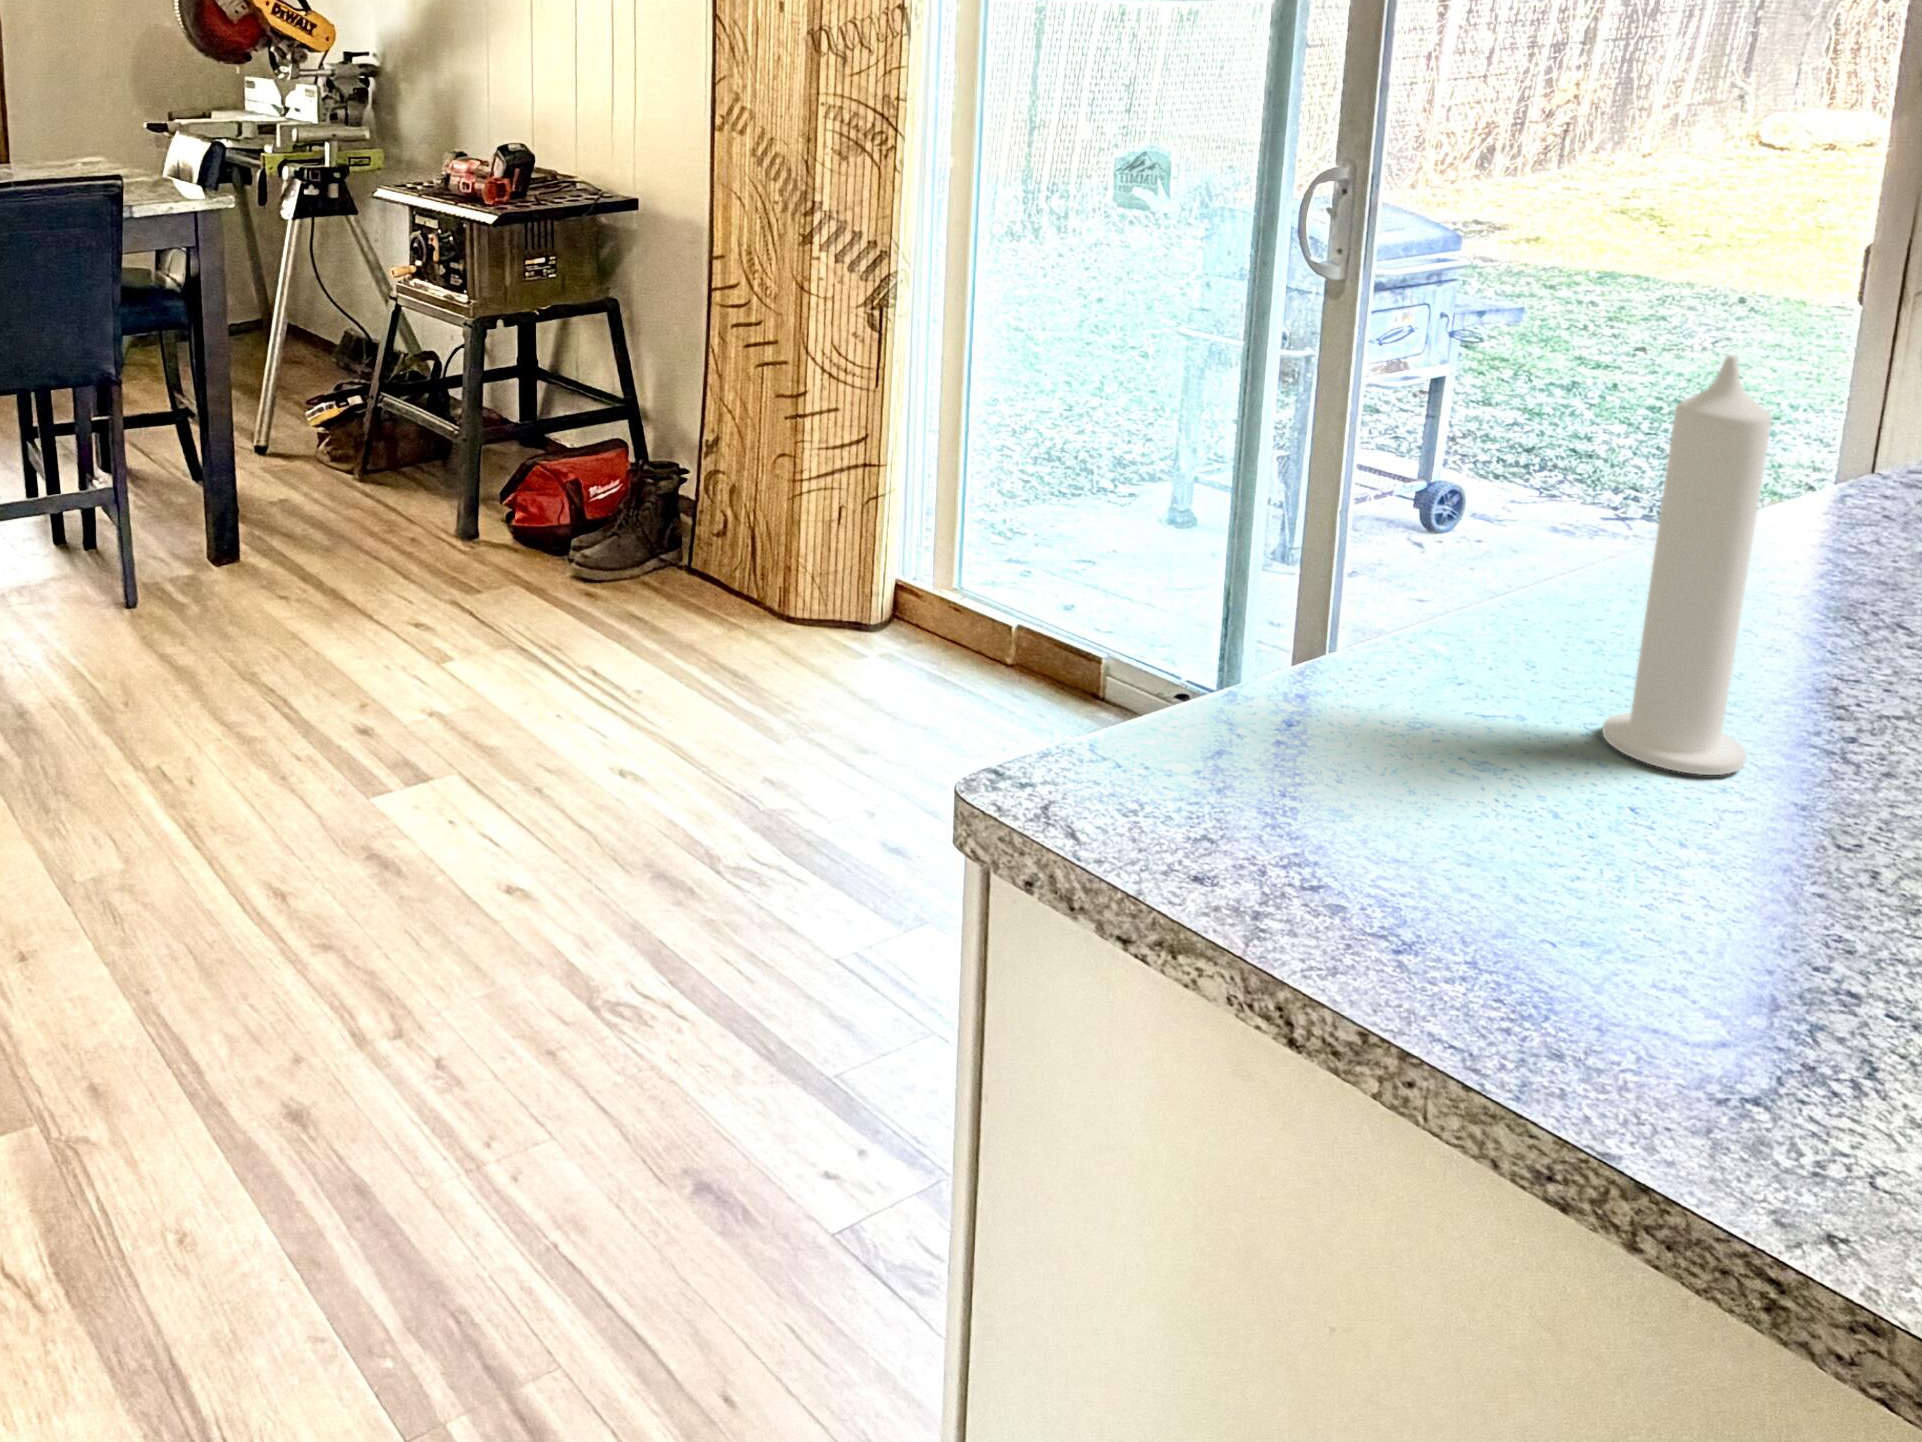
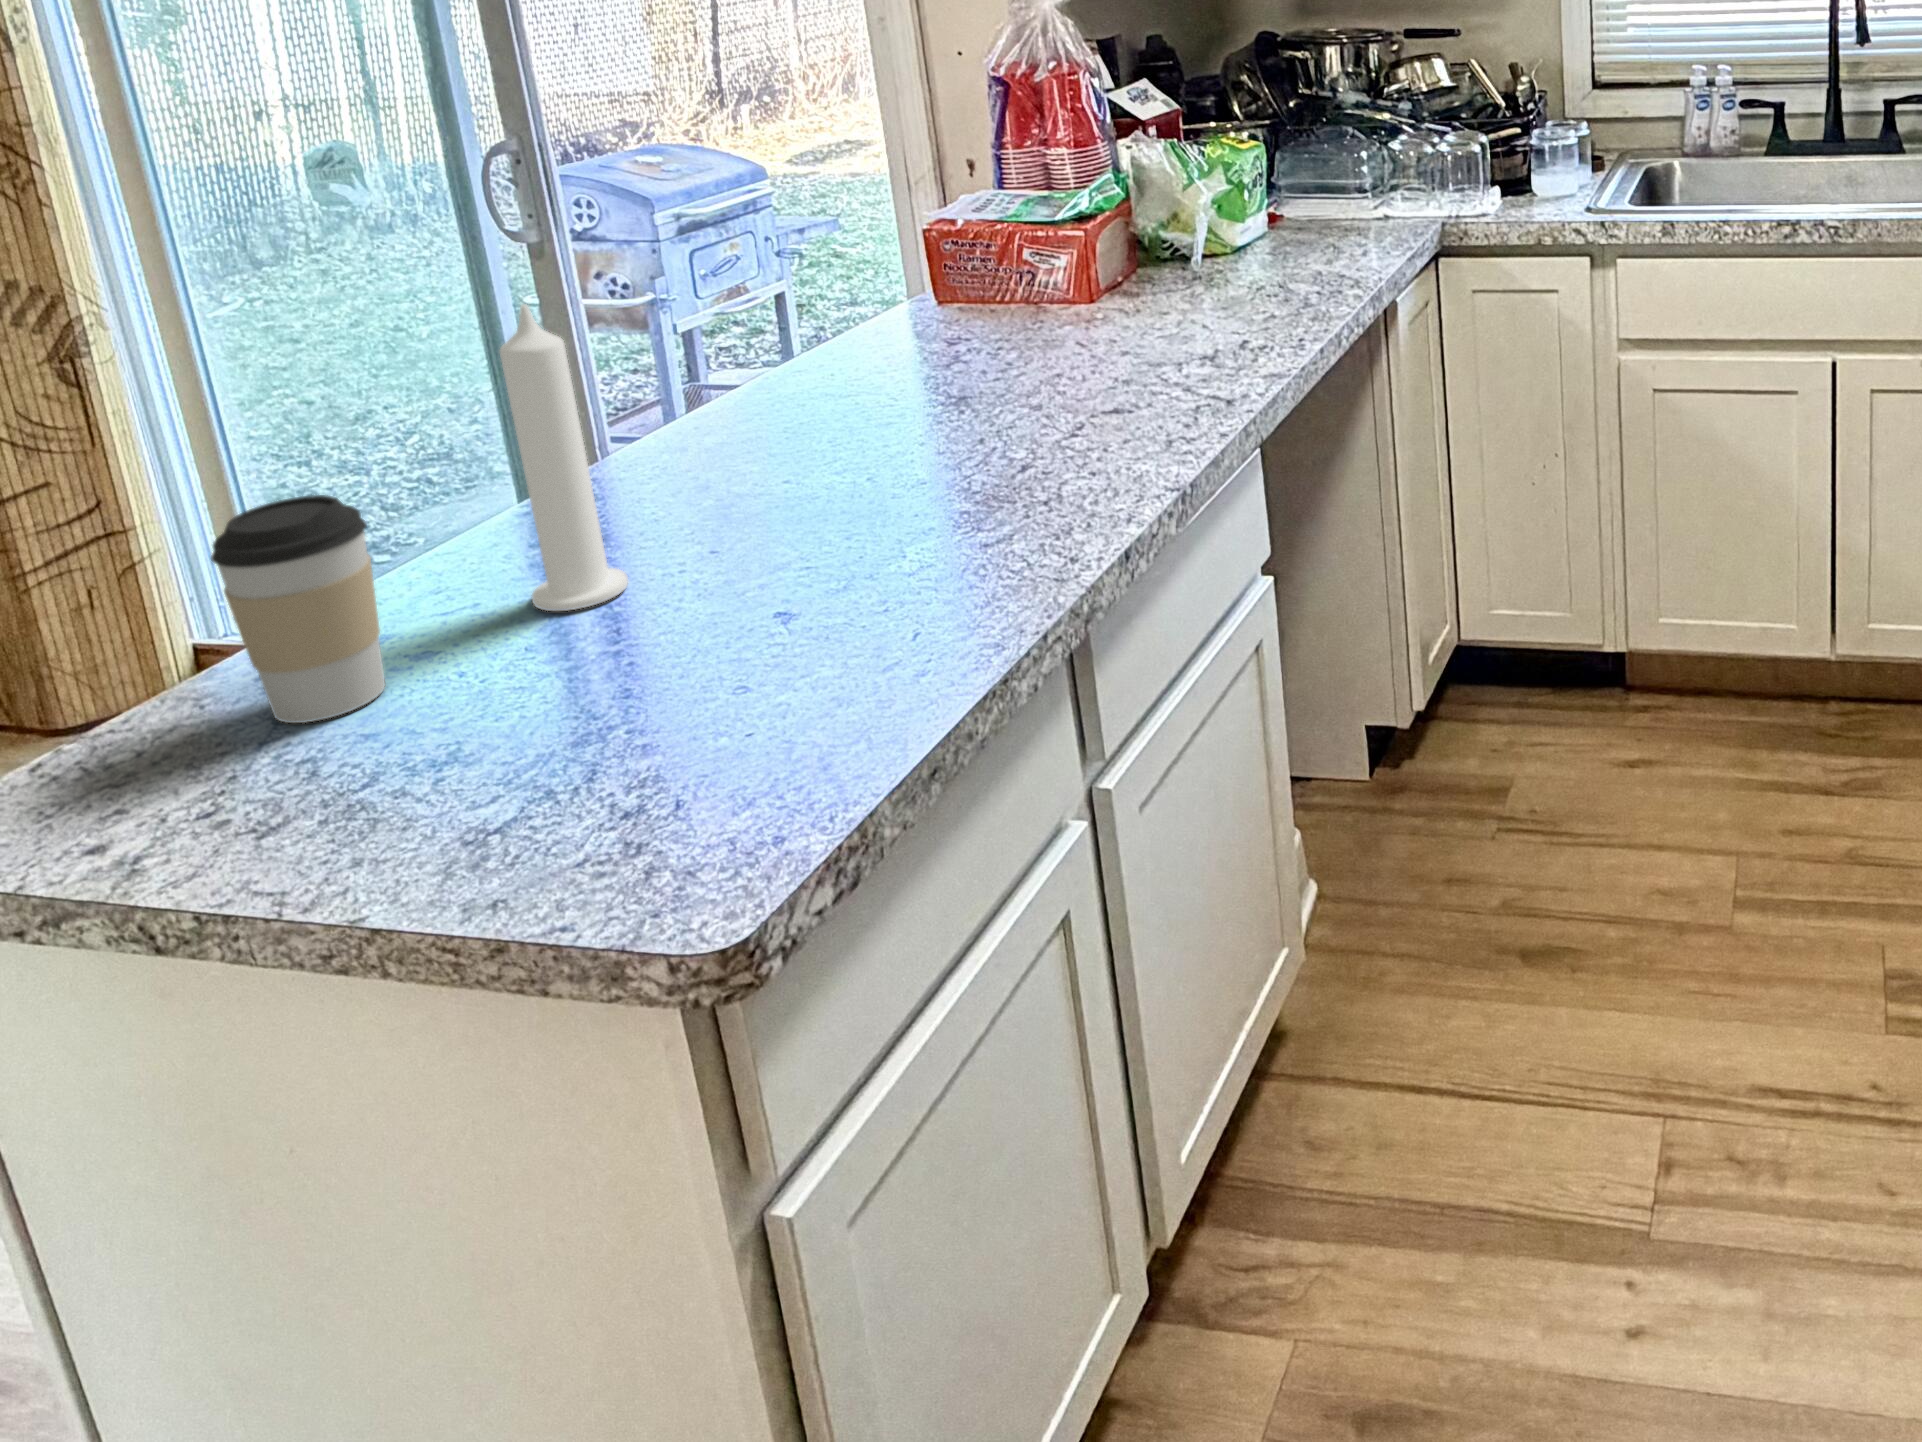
coffee cup: none [1325,527,1506,807] -> present [211,495,385,723]

